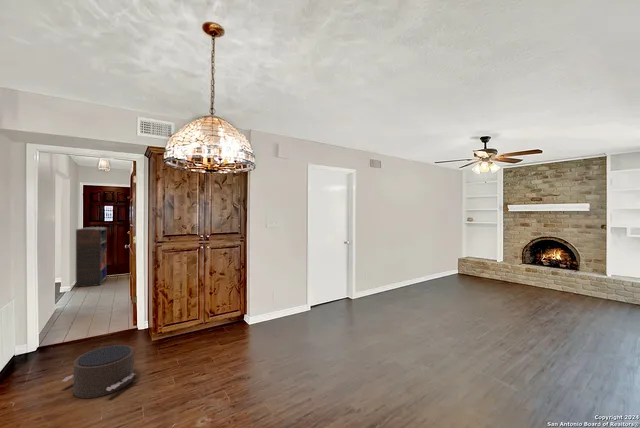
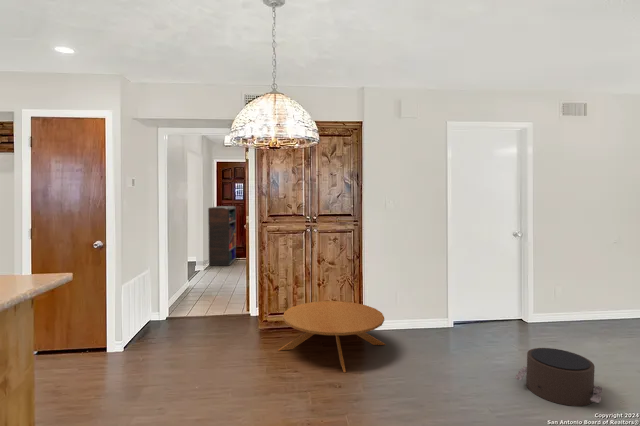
coffee table: none [179,305,273,366] -> present [279,301,386,372]
pouf: present [62,345,134,398] -> present [515,348,602,406]

